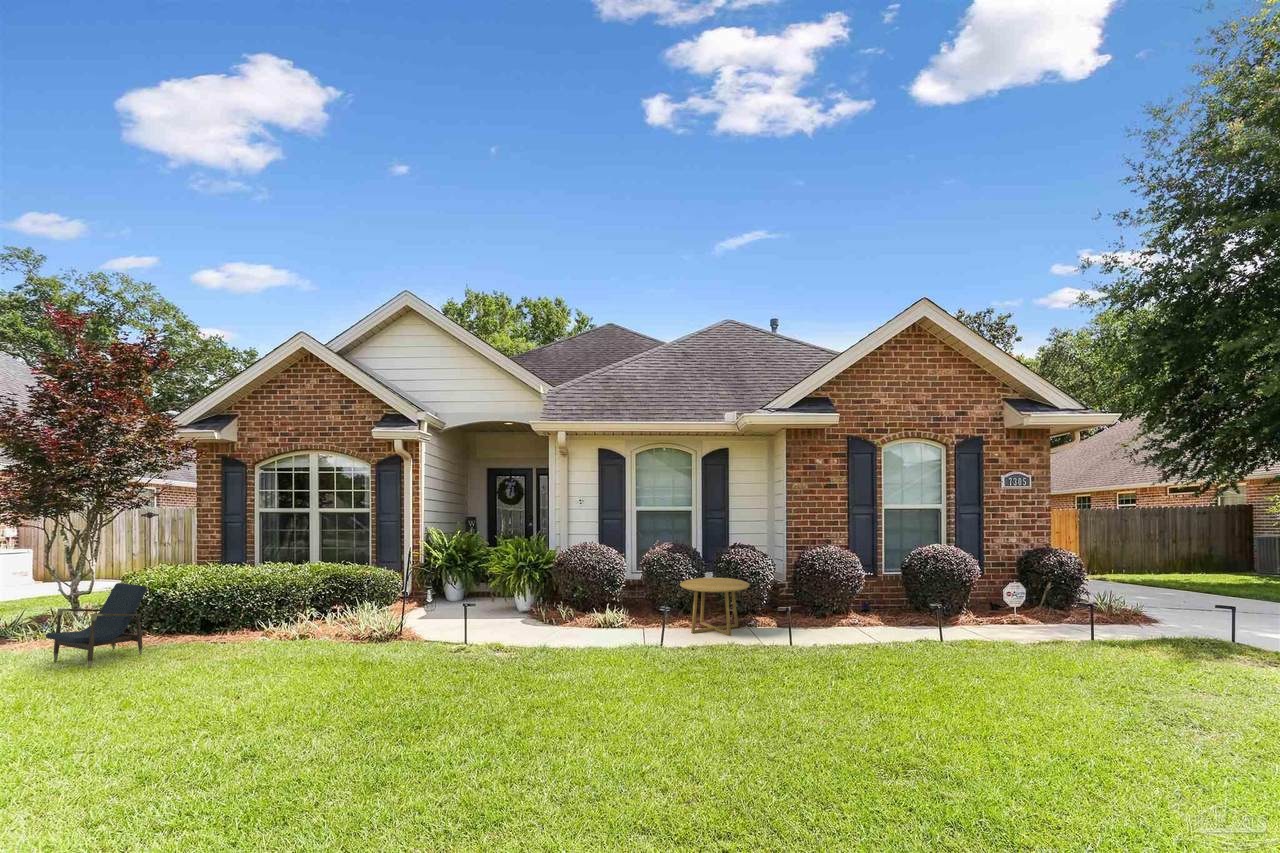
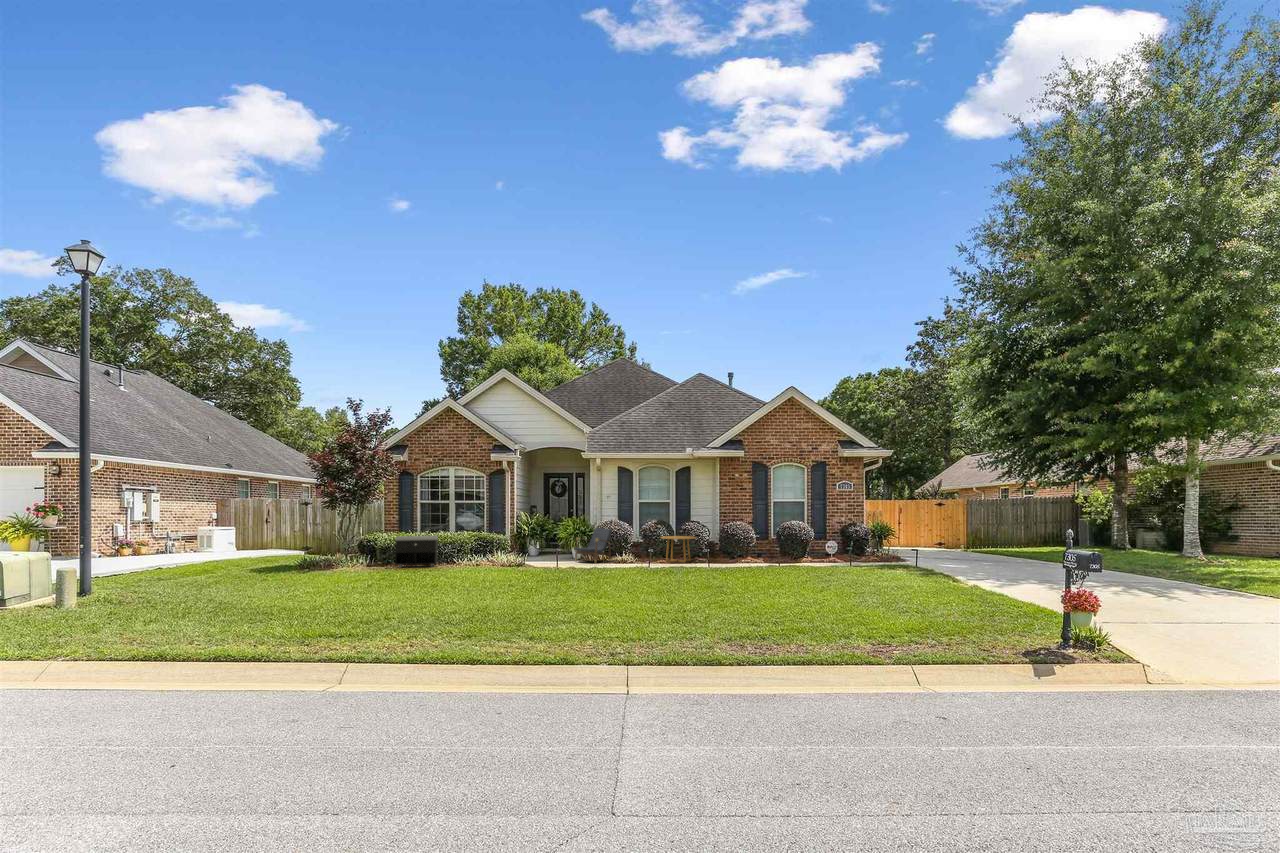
lounge chair: present [46,583,147,669] -> present [574,528,612,563]
storage bench: none [142,591,245,663] -> present [395,536,438,567]

